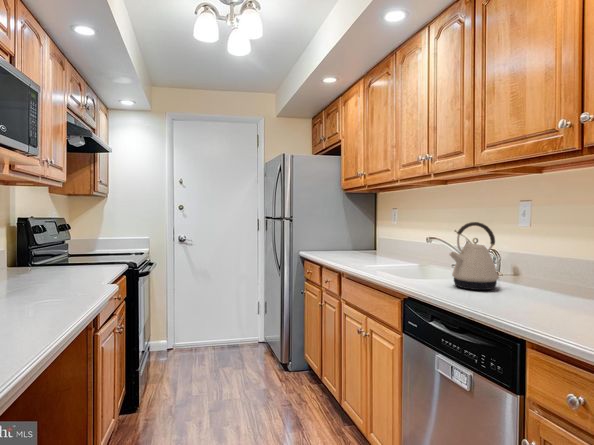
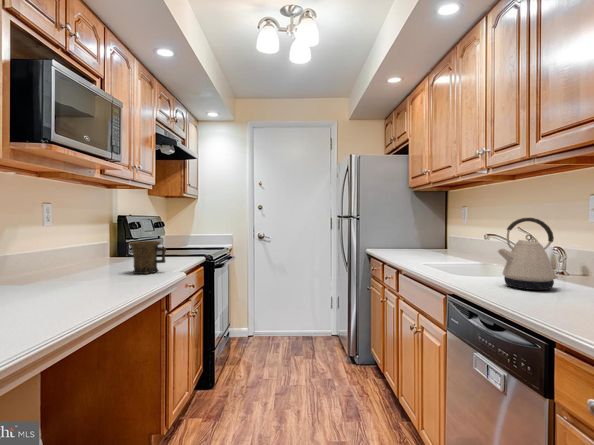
mug: none [28,249,81,292] -> present [128,241,166,274]

